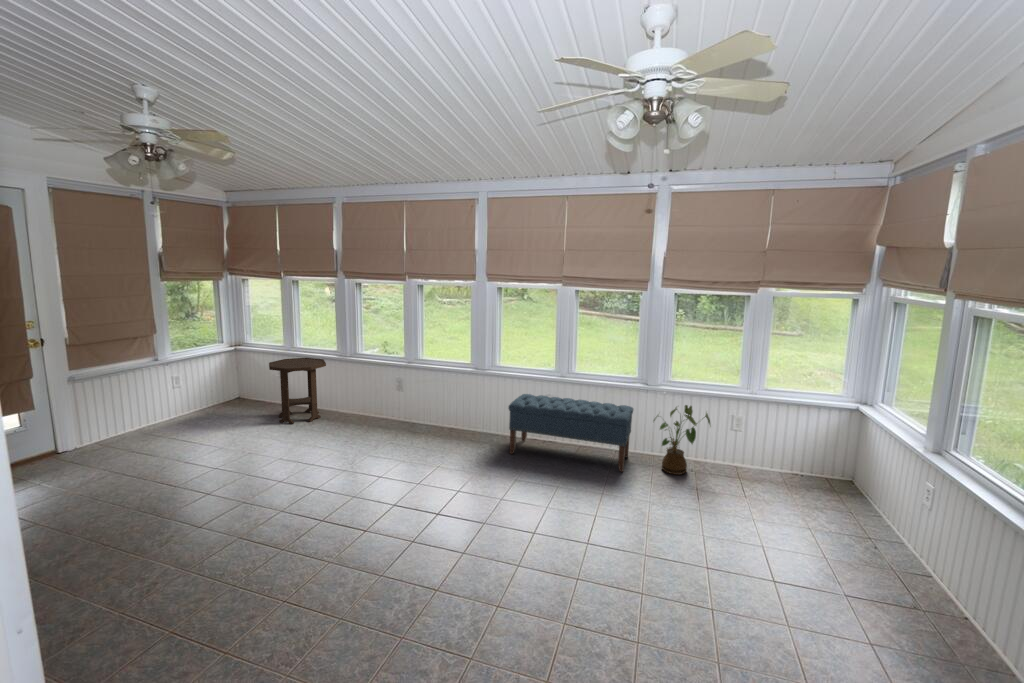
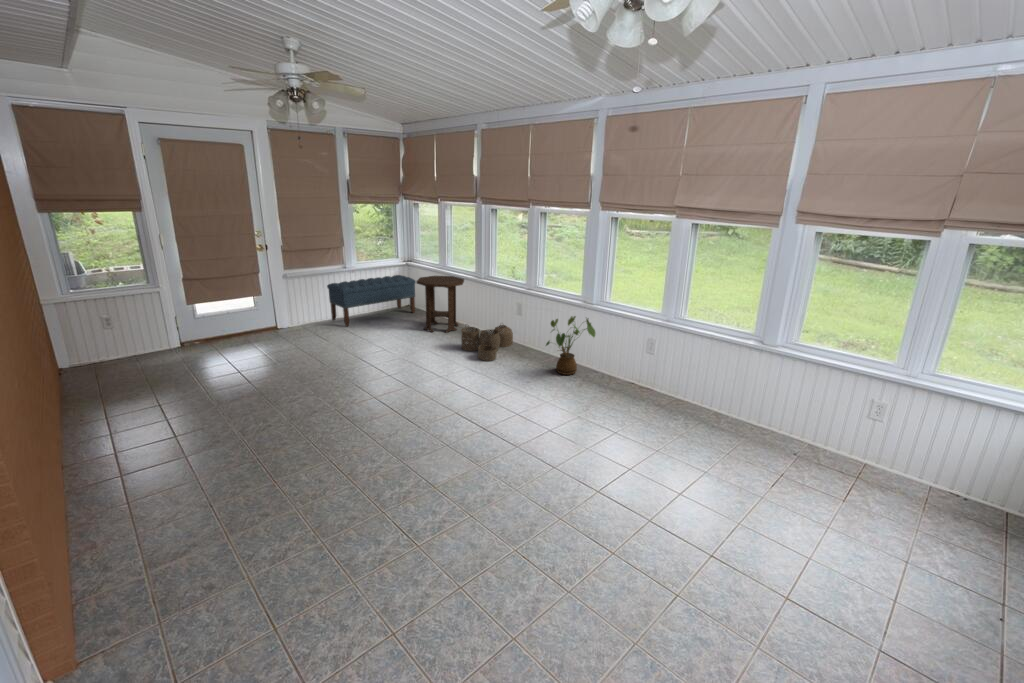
bench: present [509,394,633,472] -> present [327,275,416,326]
woven basket: none [341,401,395,444] -> present [461,325,513,361]
house plant: present [654,405,710,475] -> present [546,316,596,375]

